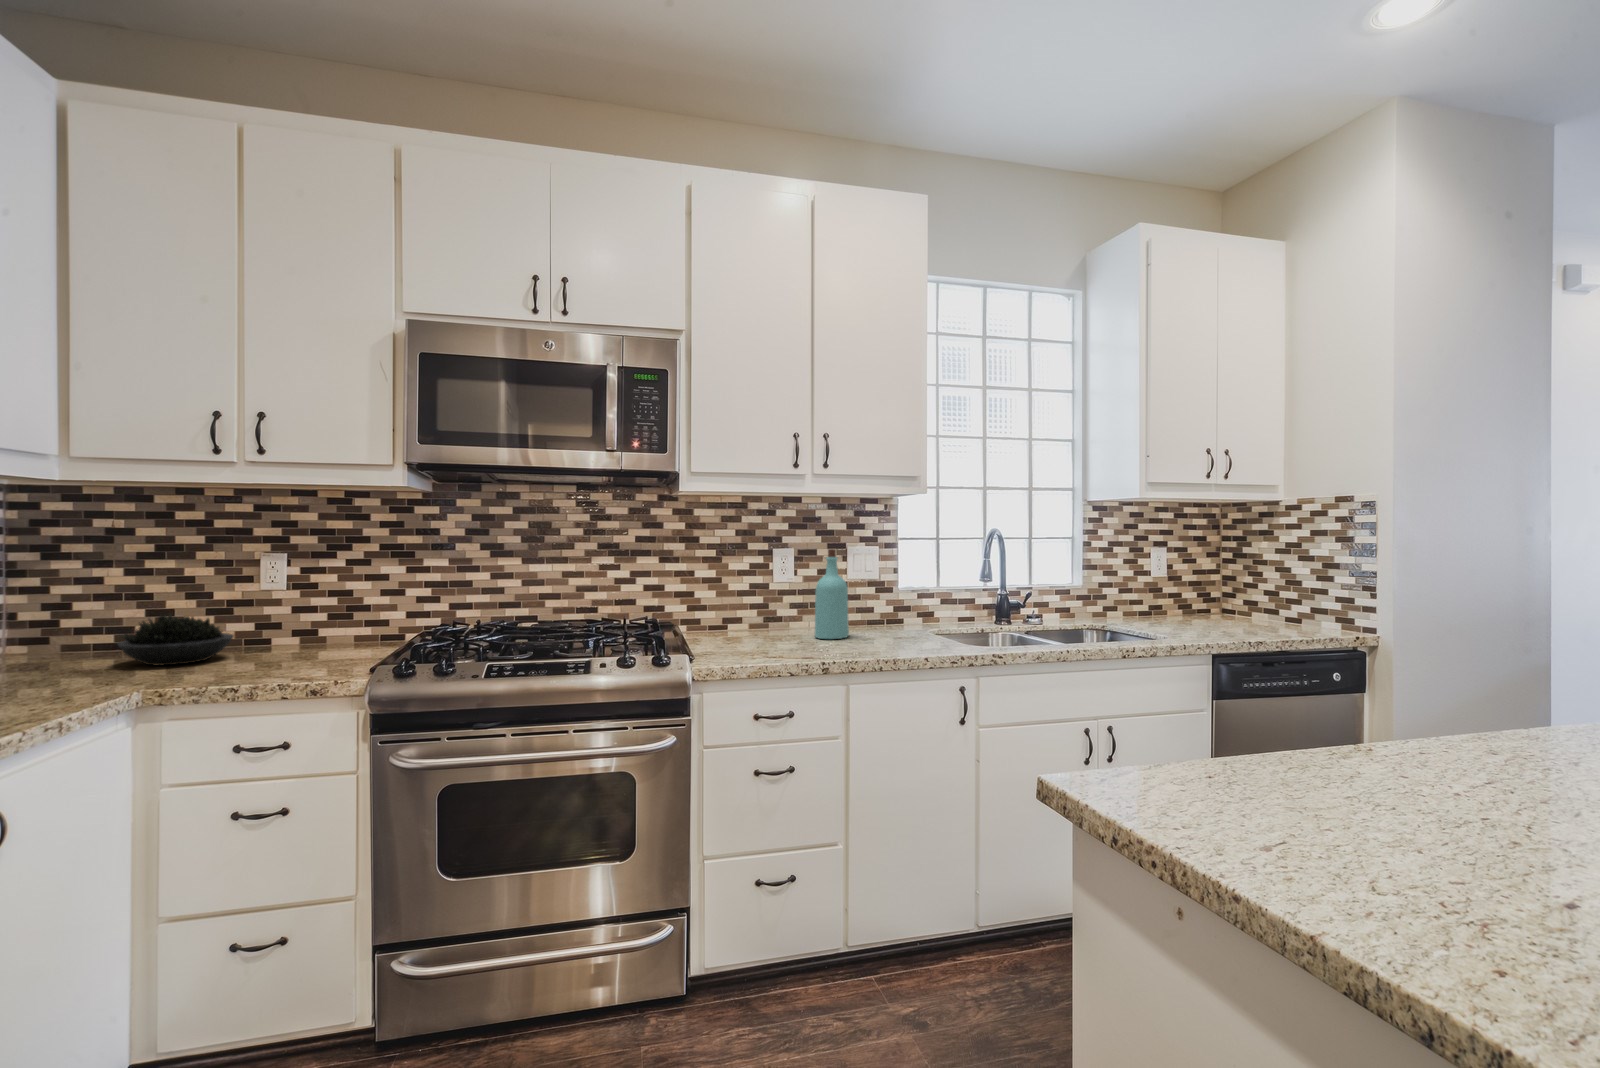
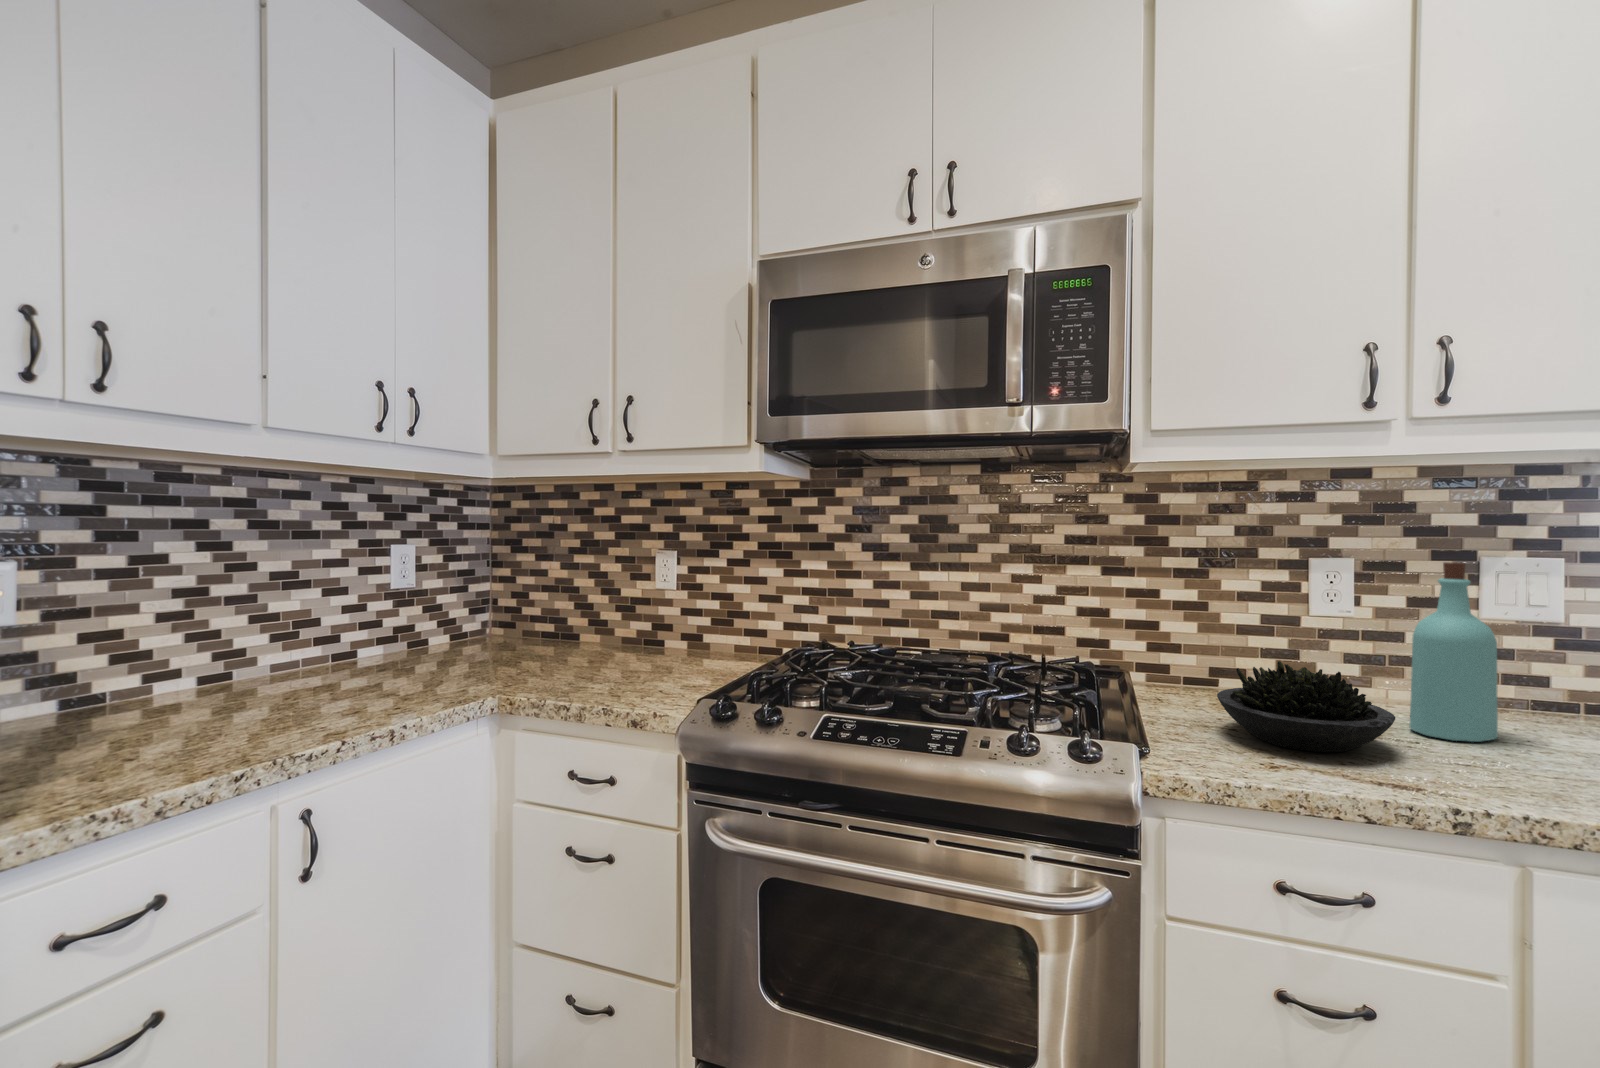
succulent plant: present [117,614,233,666] -> present [1217,661,1395,752]

